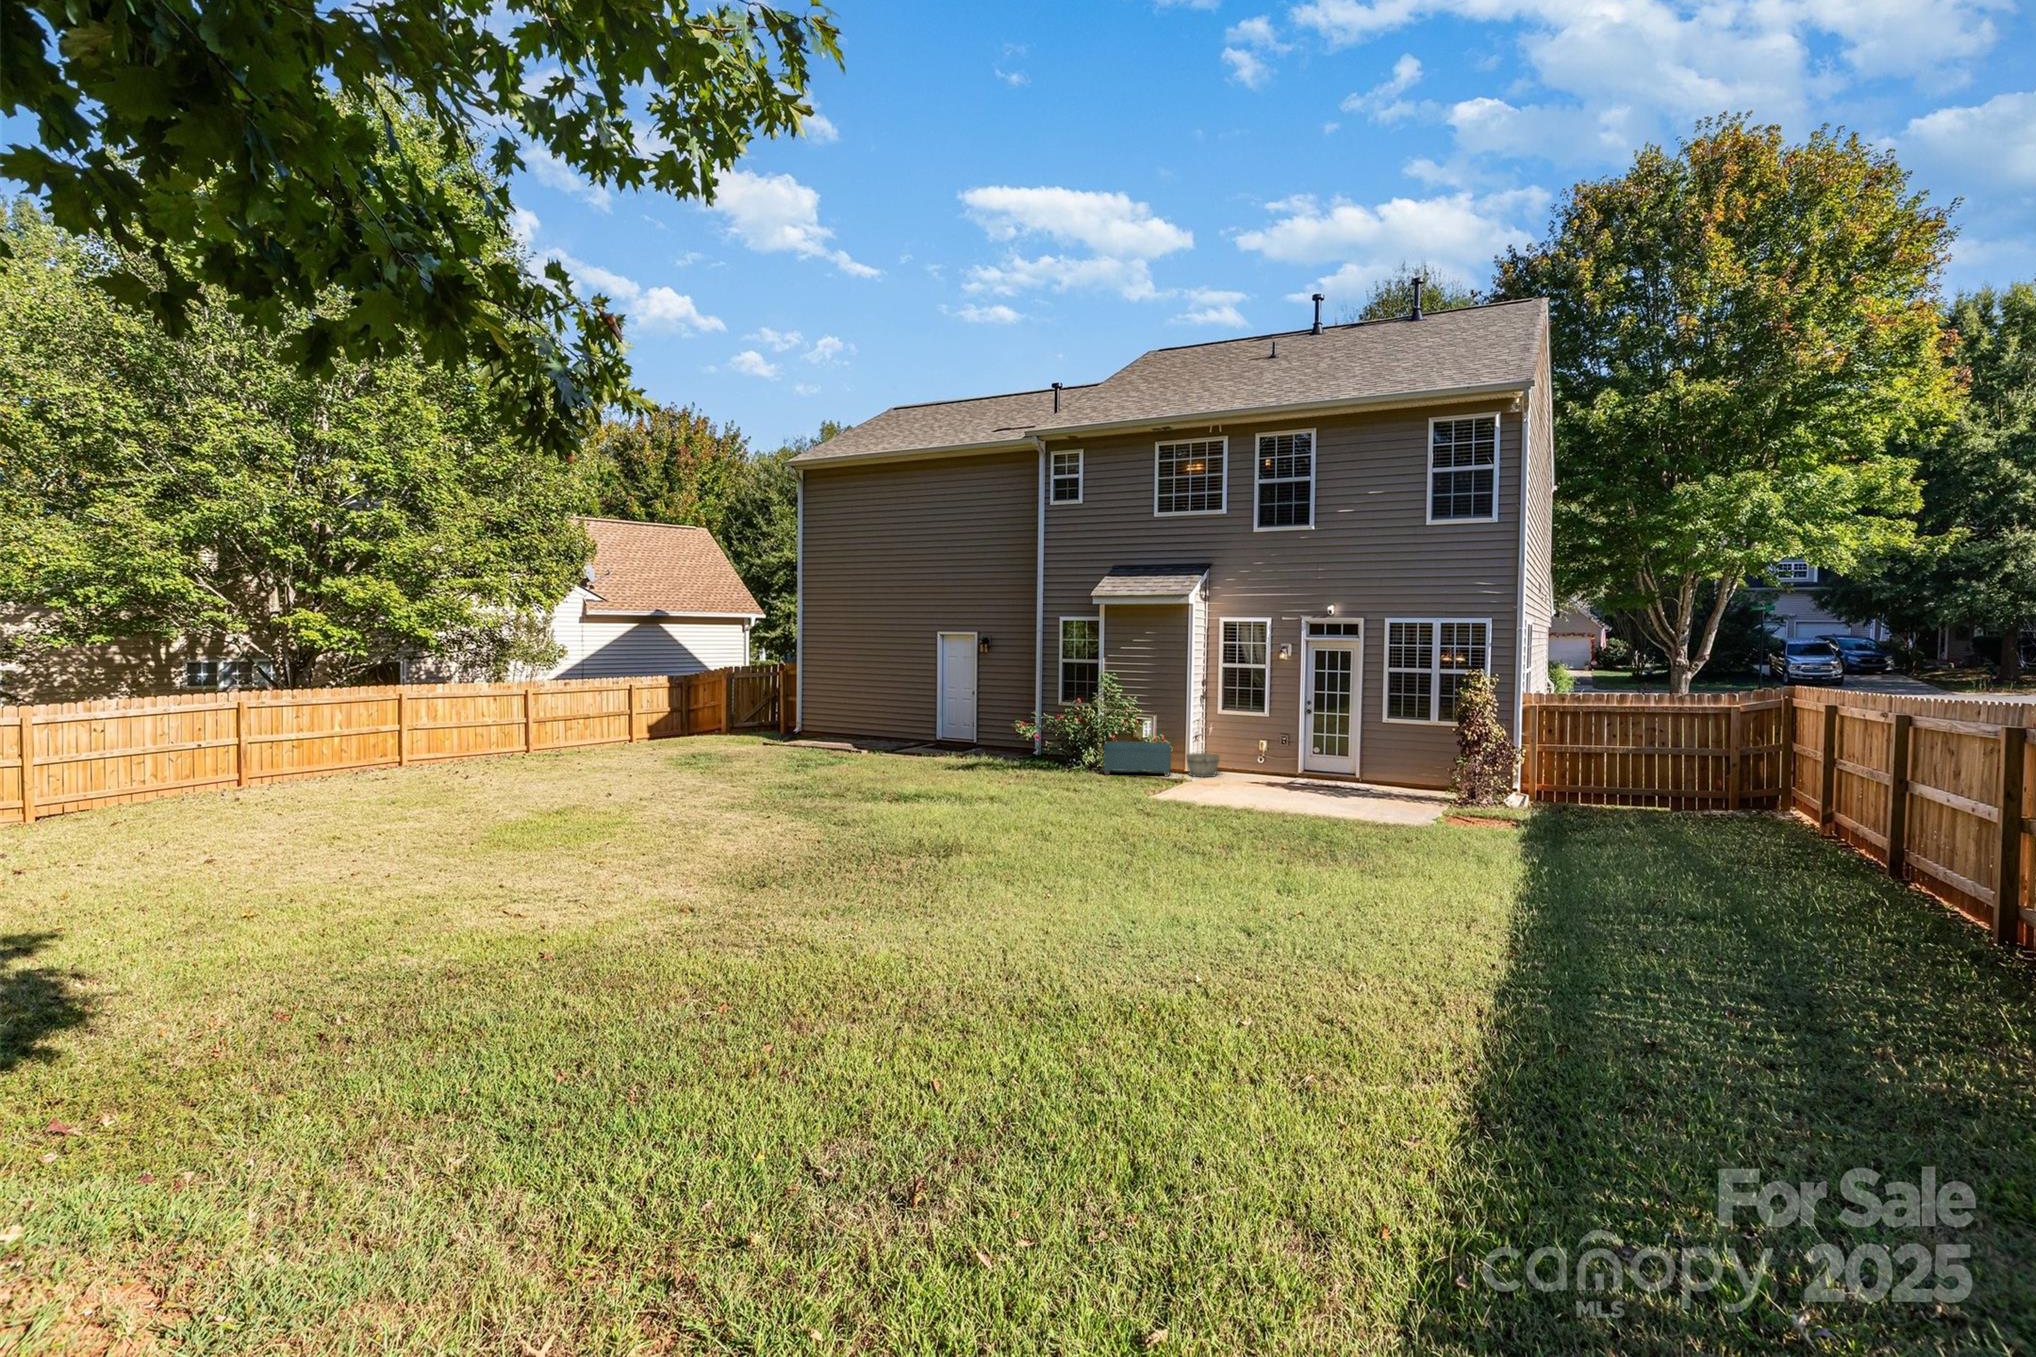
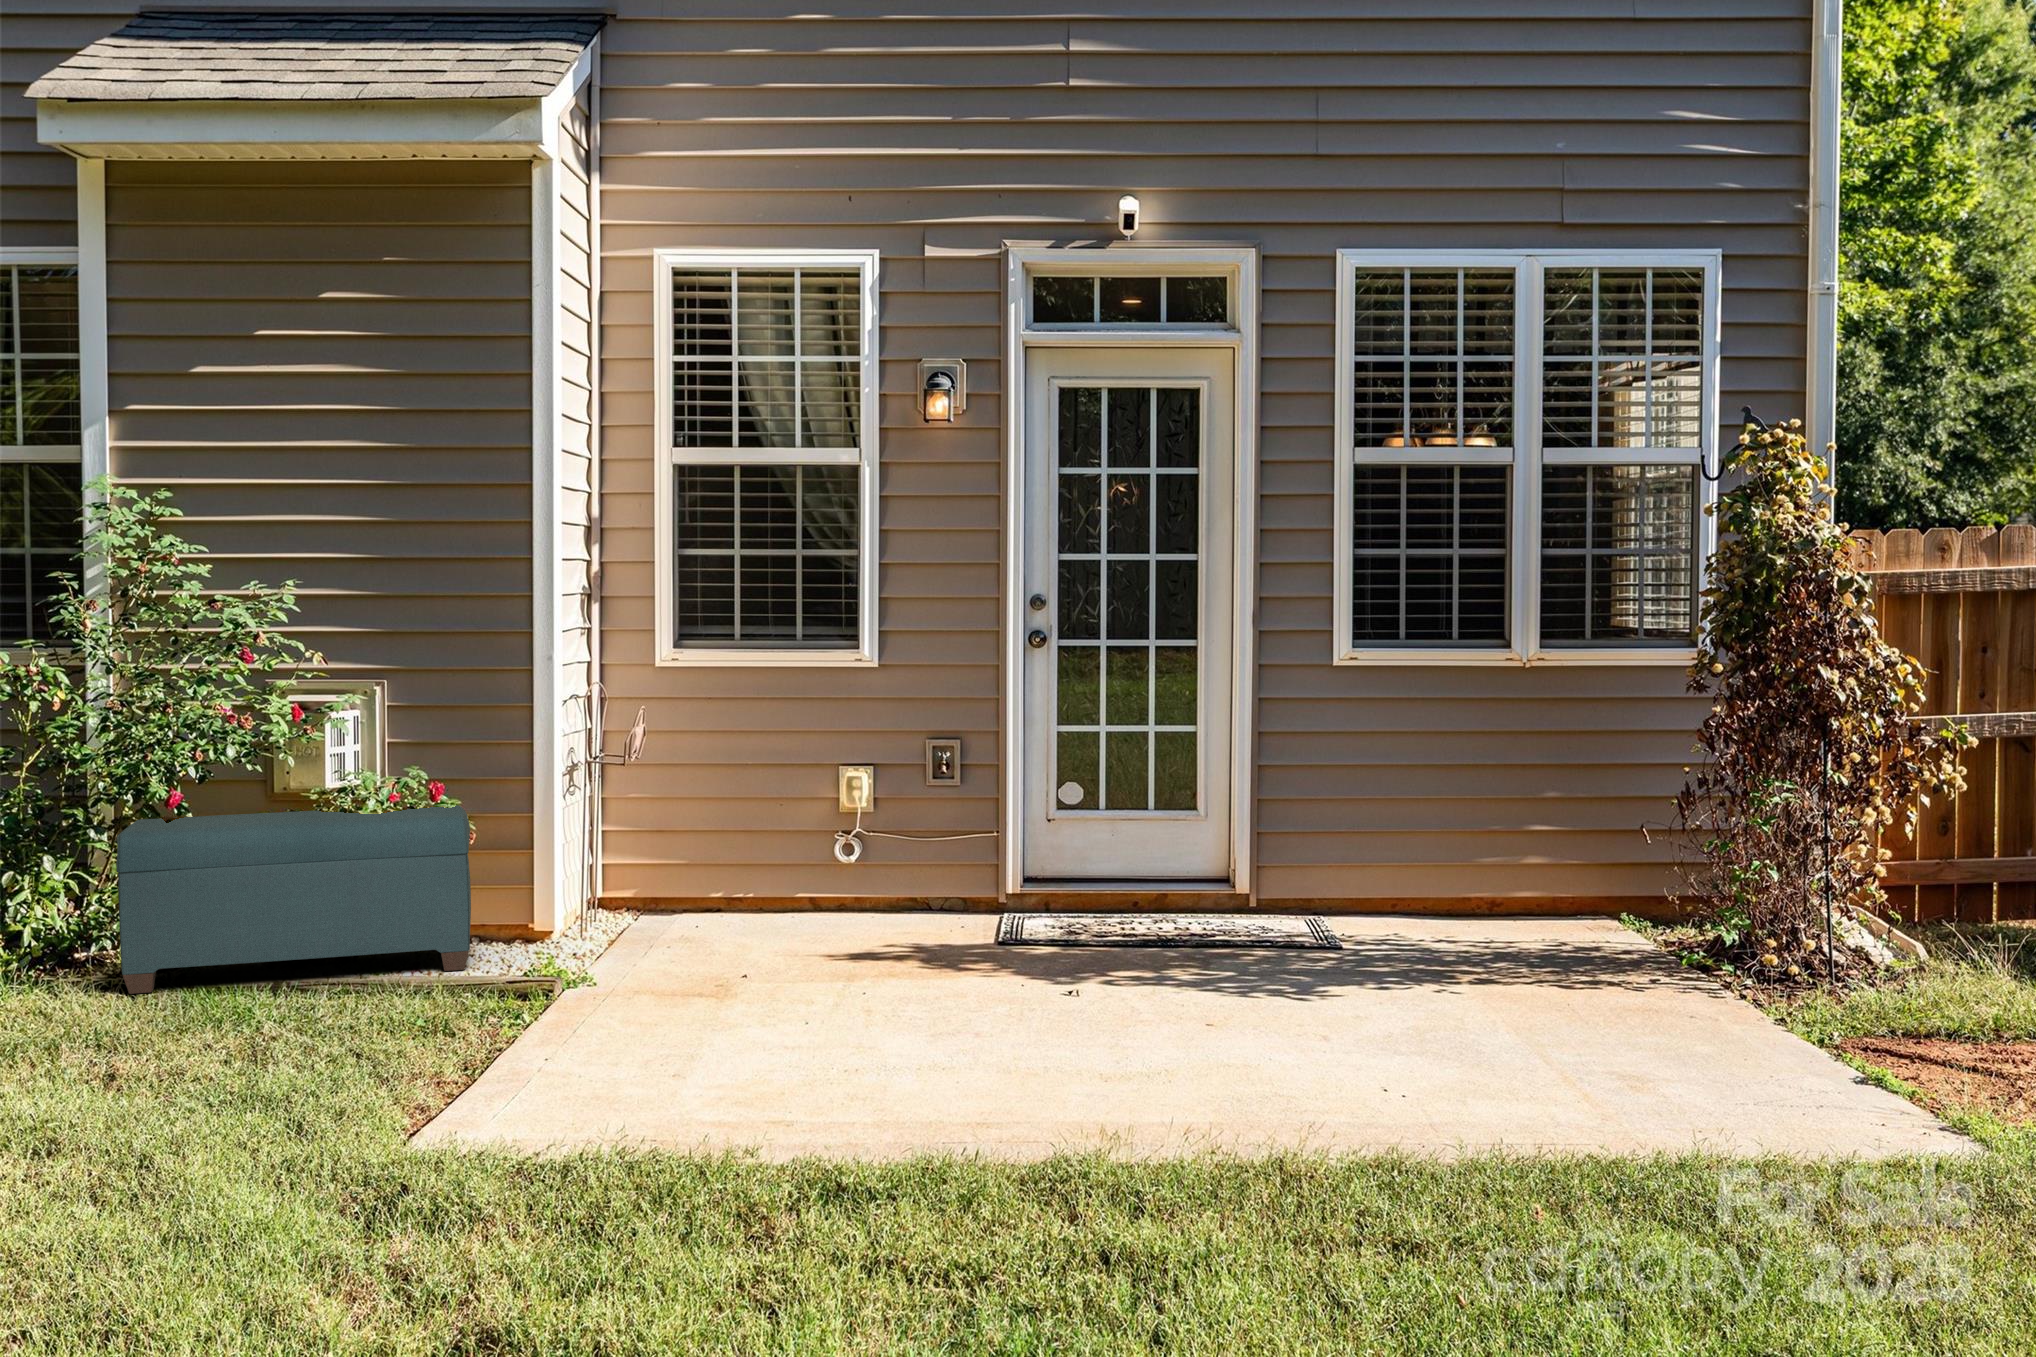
wooden bucket: present [1186,749,1220,777] -> none [539,815,694,956]

